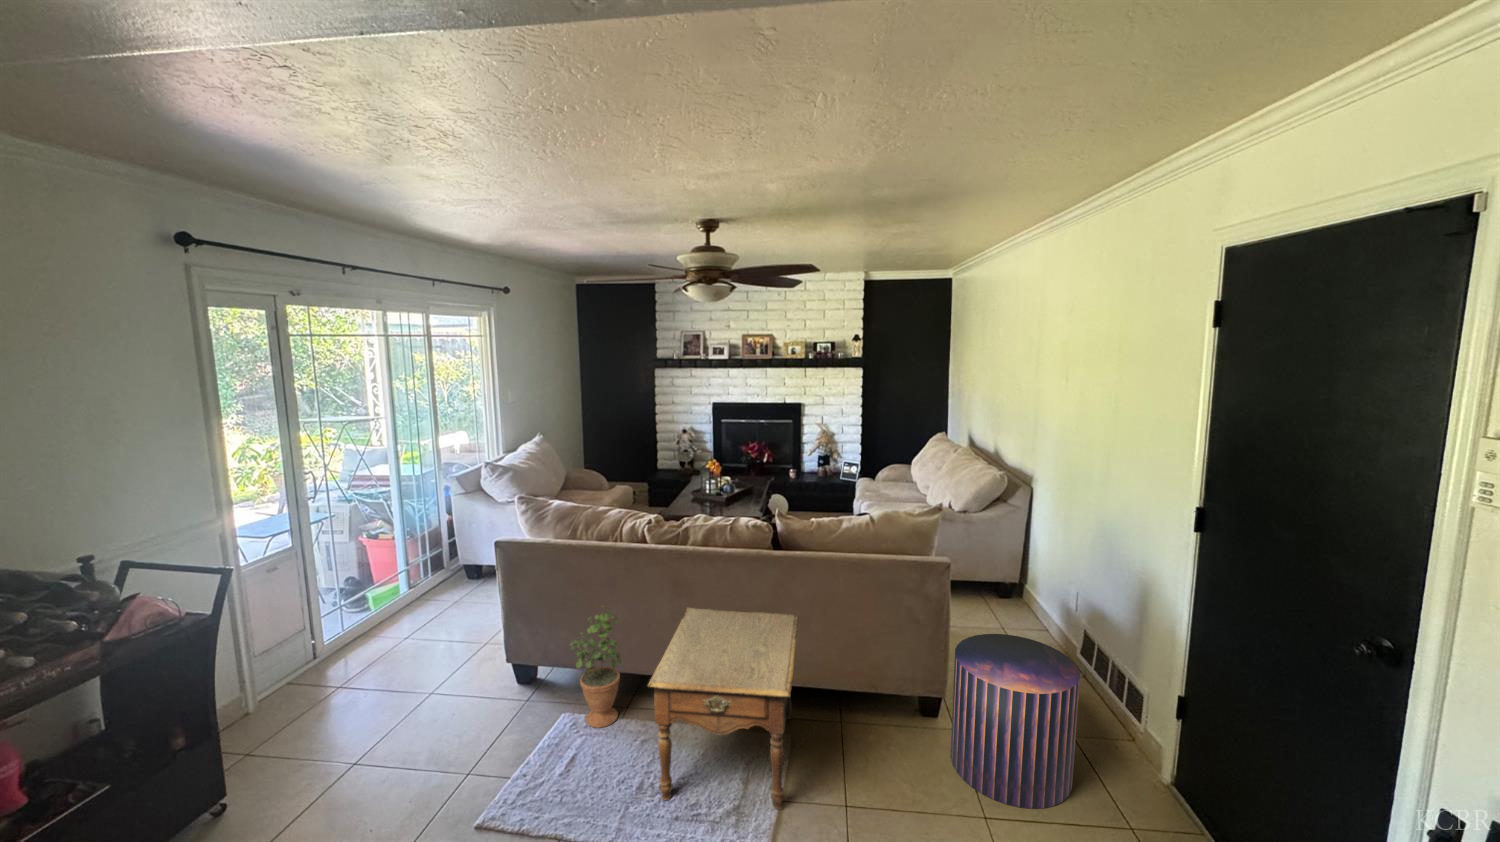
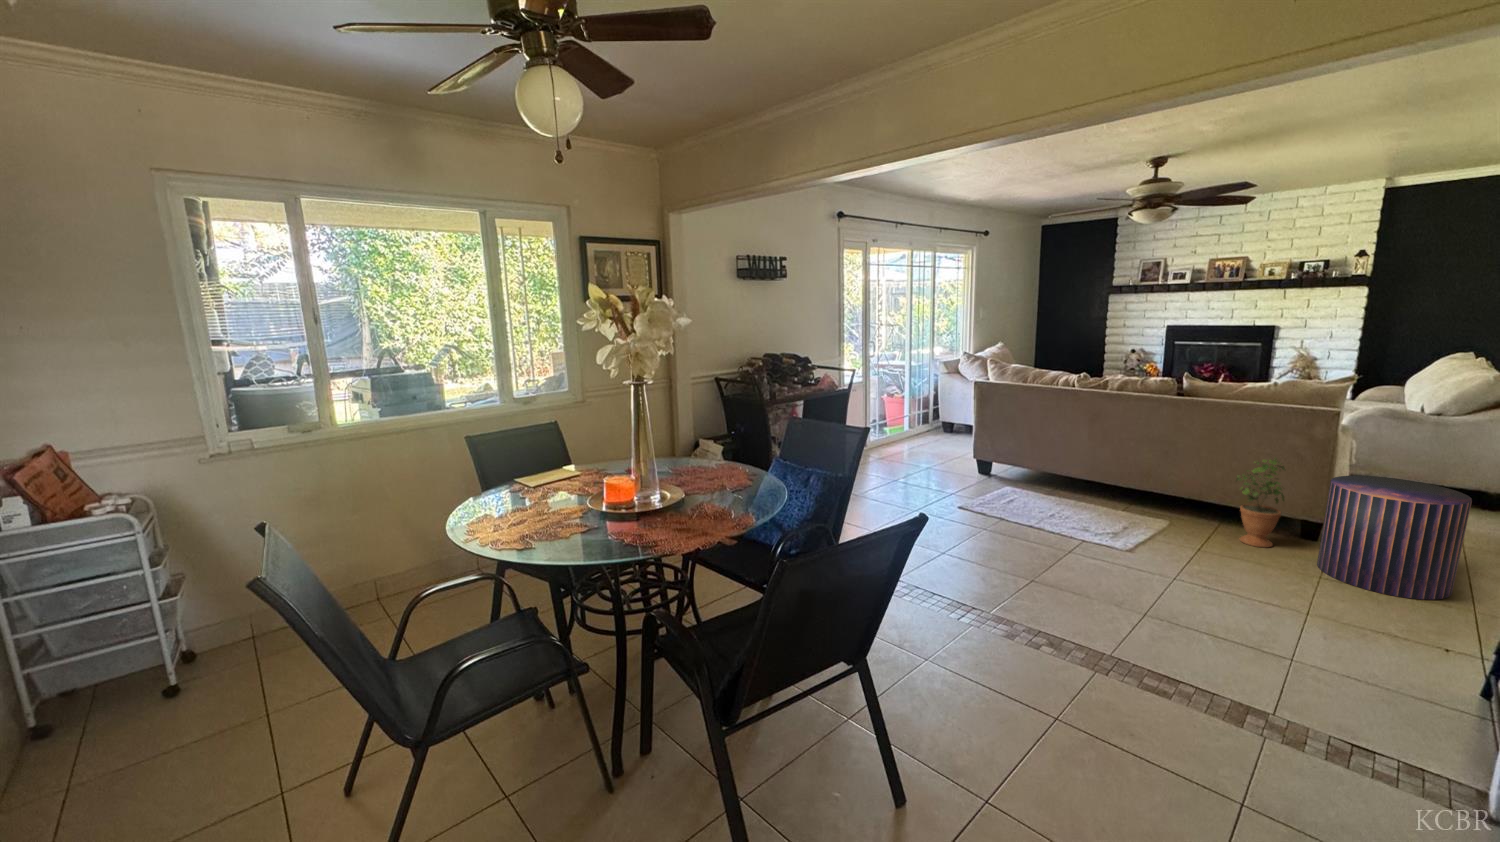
side table: present [648,608,798,809] -> none [1060,433,1190,545]
potted plant: present [570,611,621,728] -> present [1237,458,1285,547]

